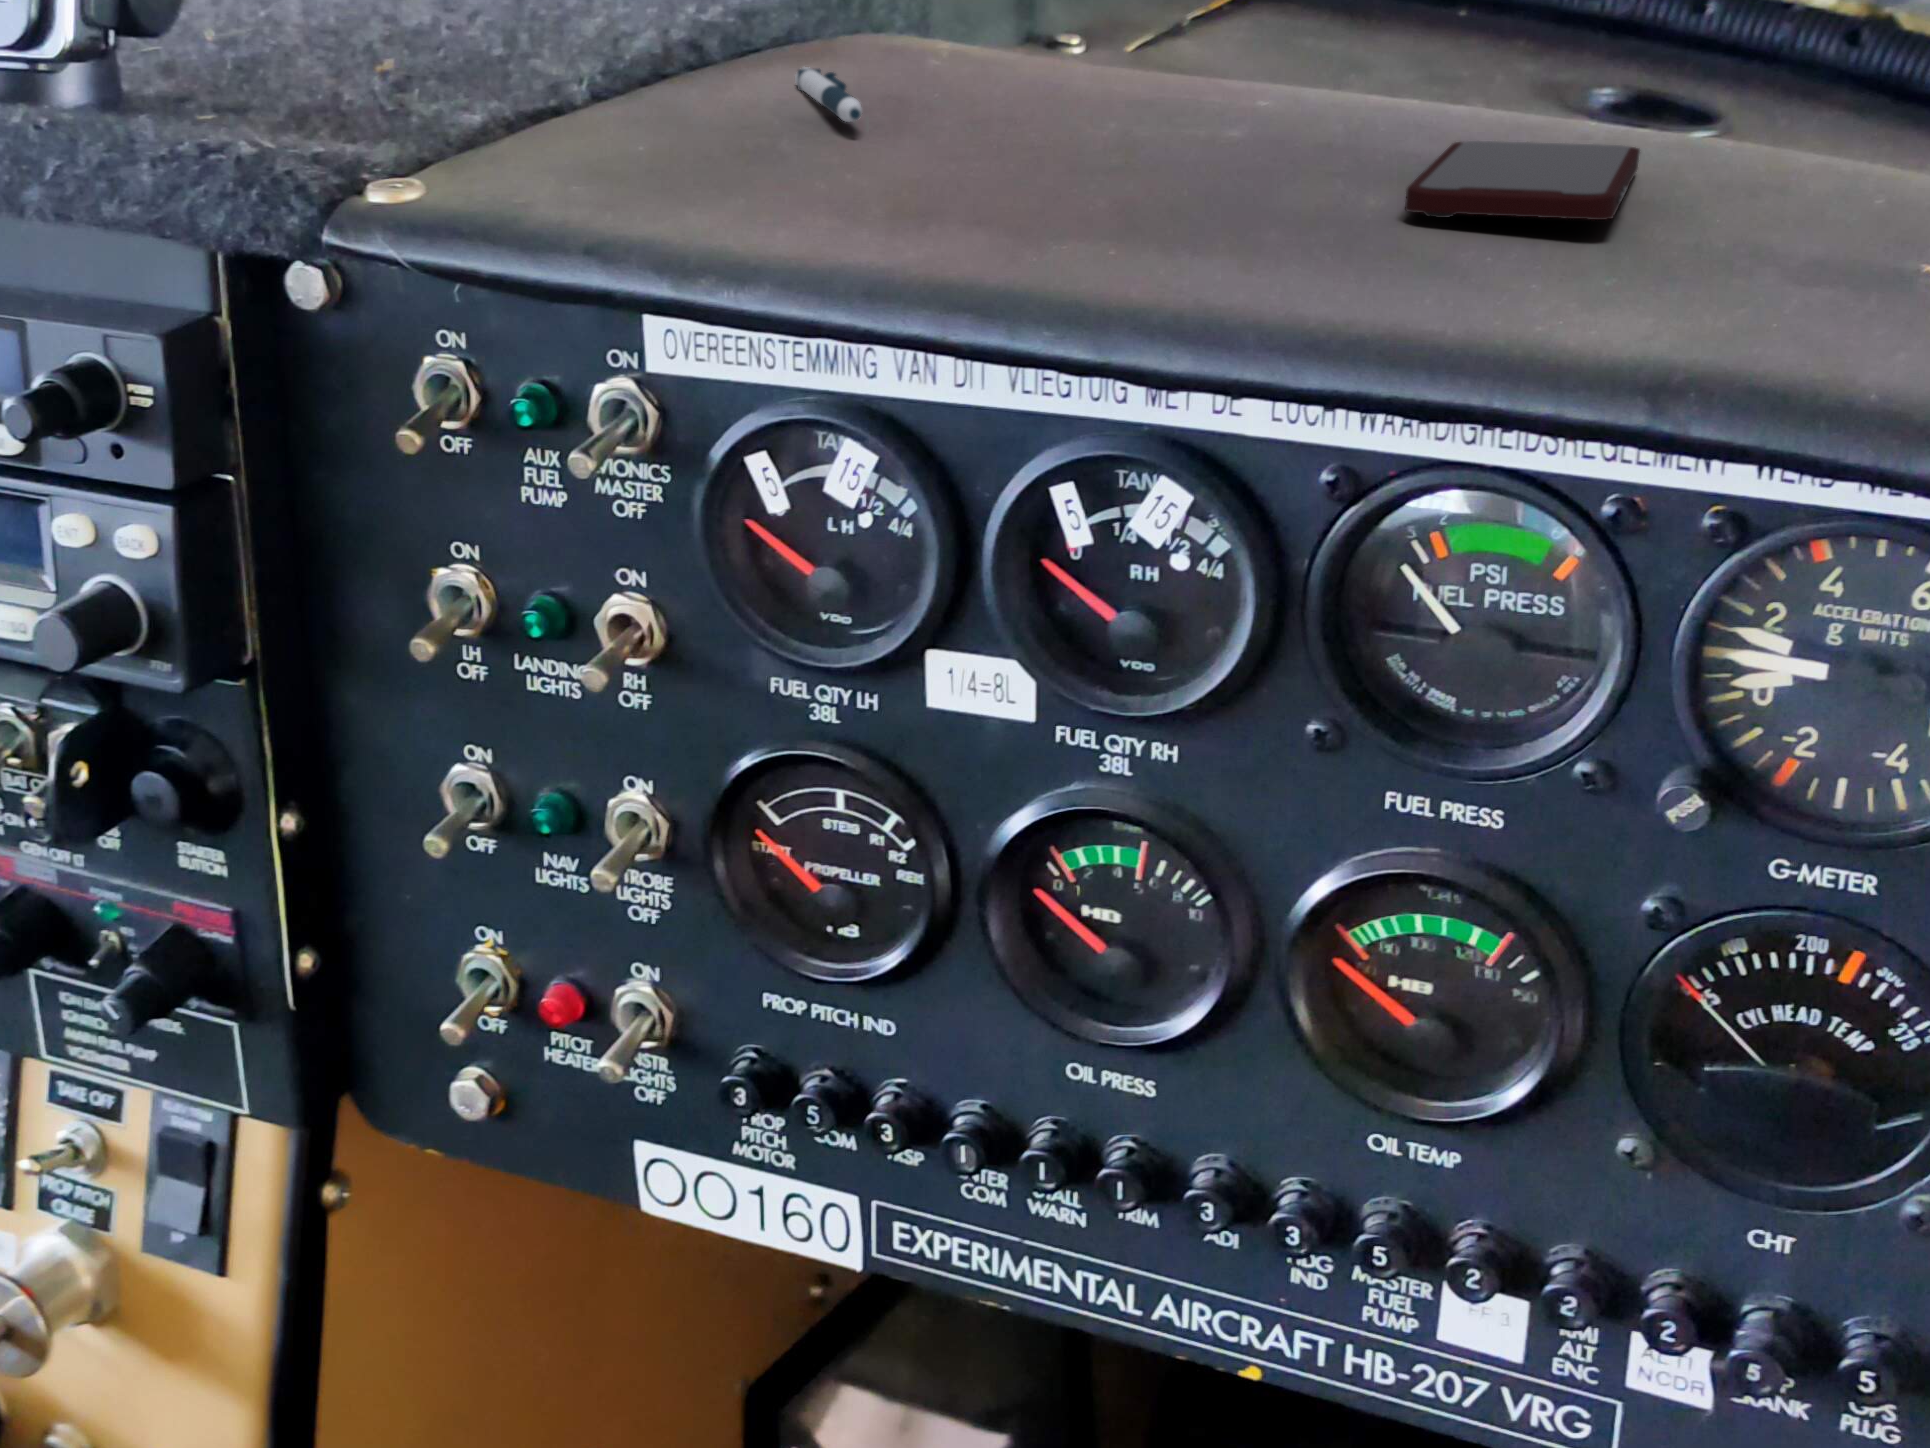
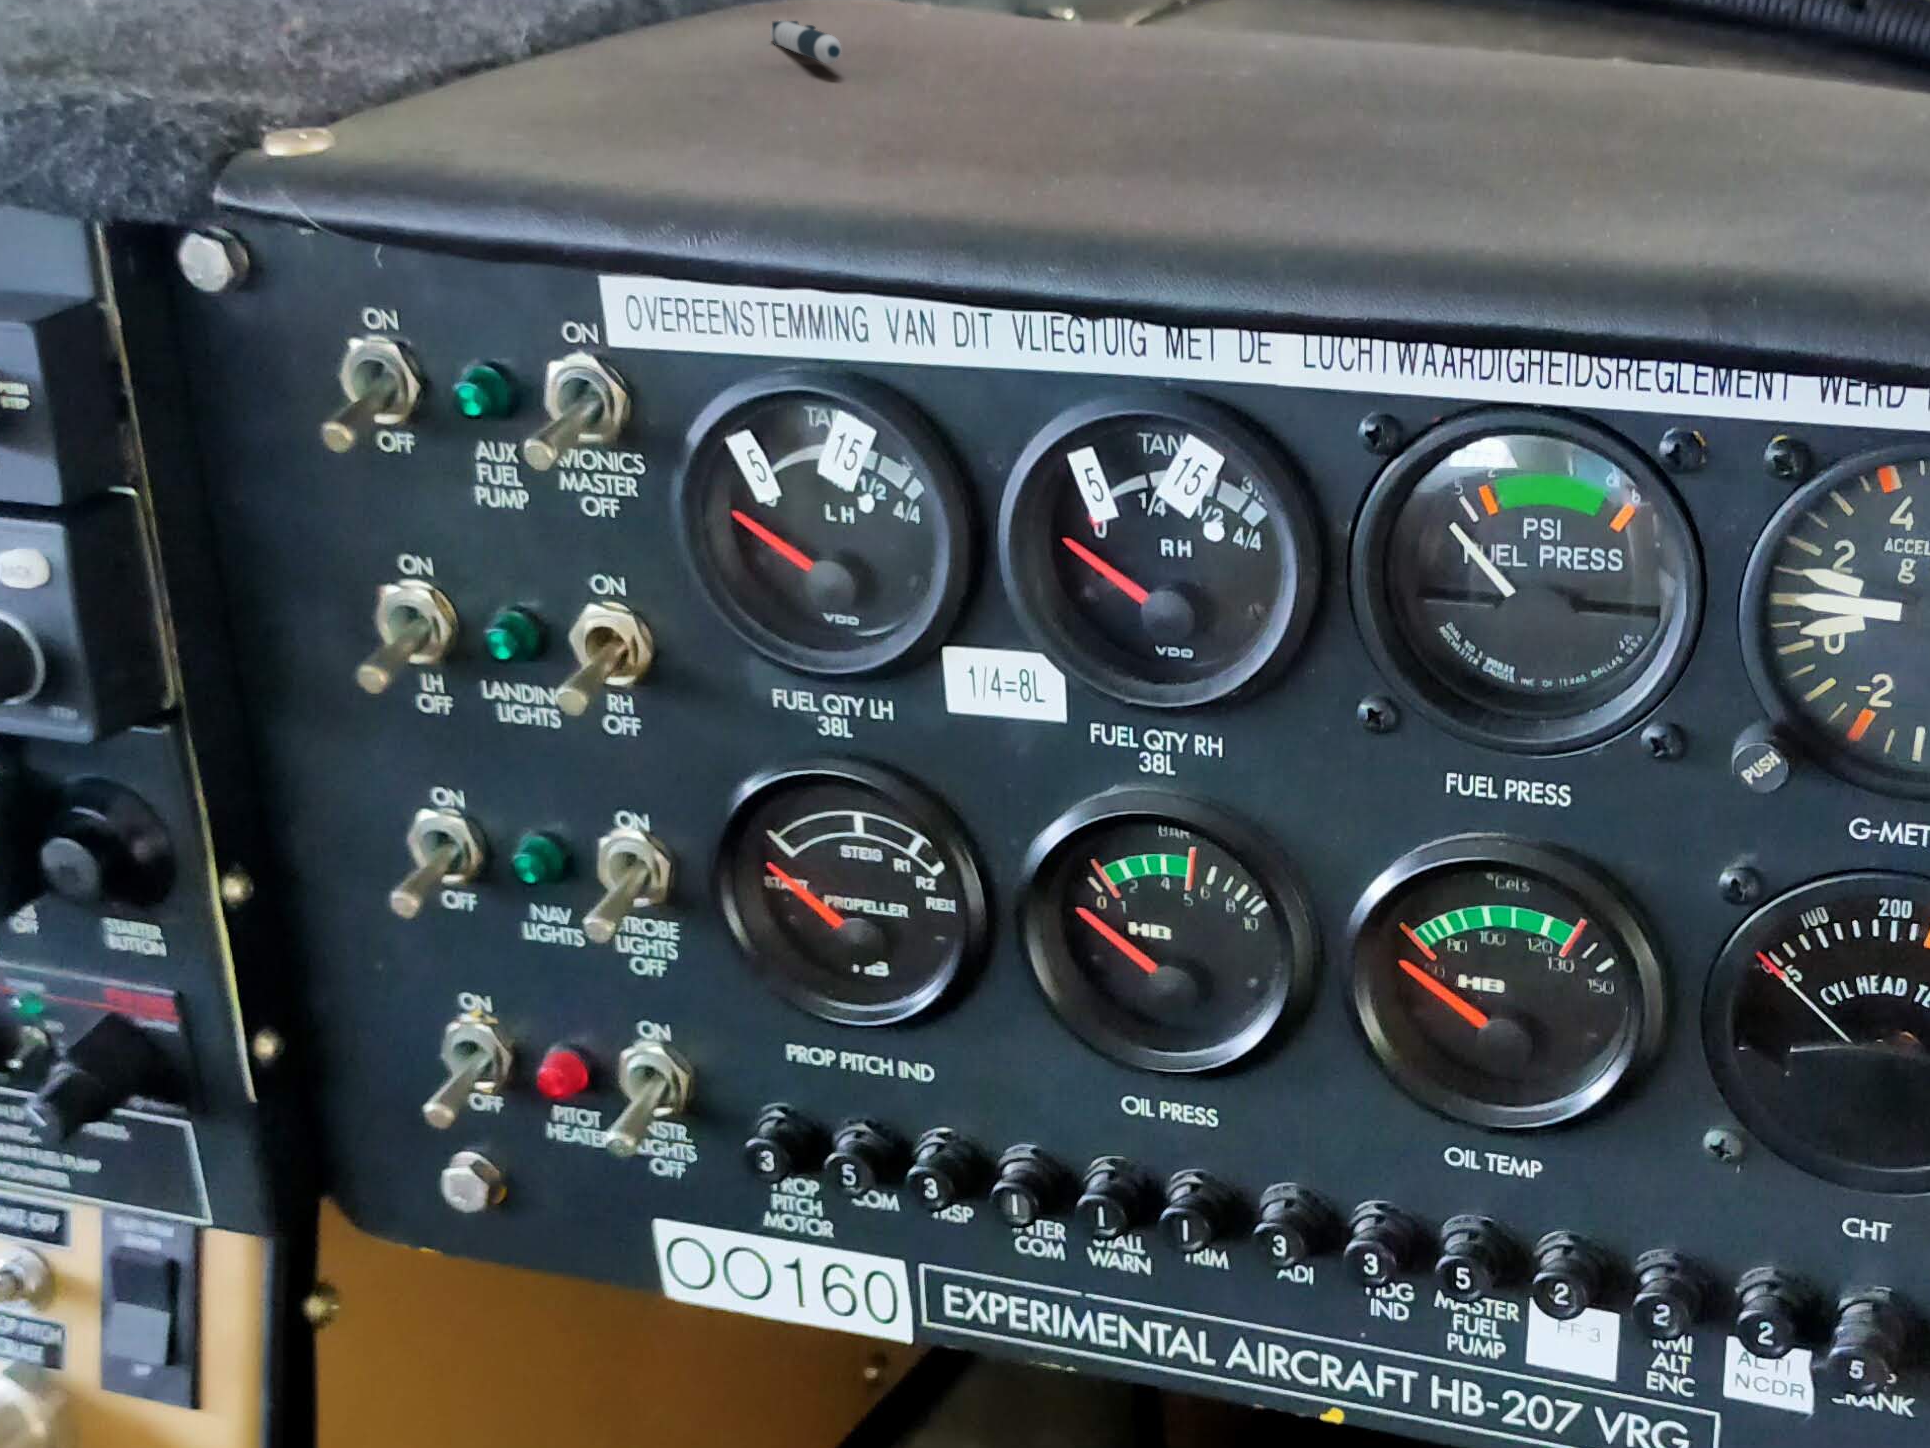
smartphone: present [1405,141,1640,220] -> none [1438,81,1673,140]

